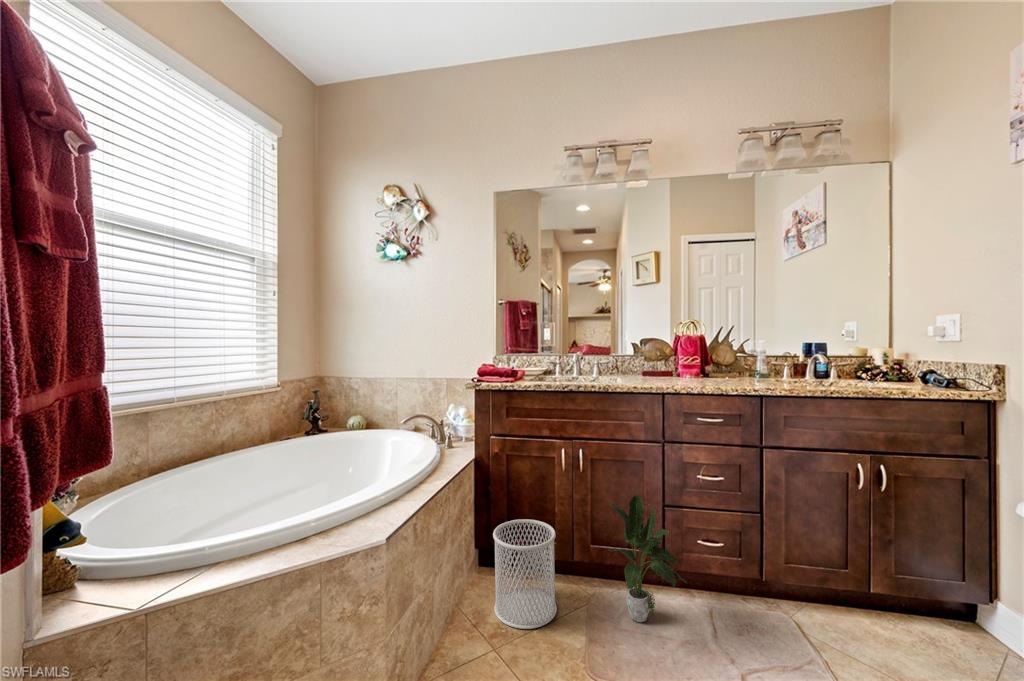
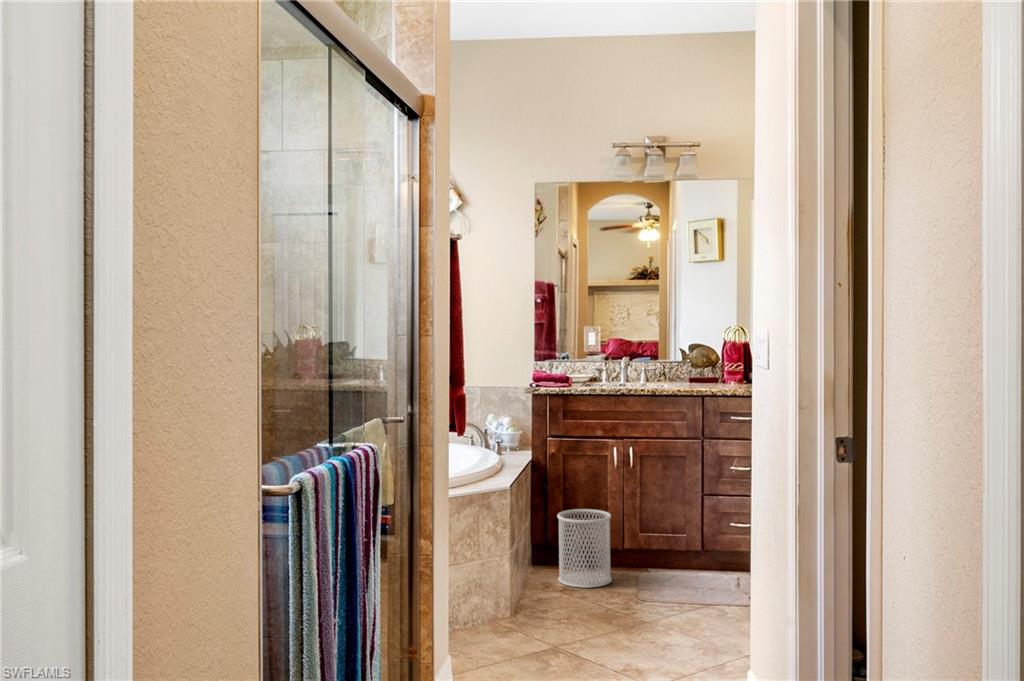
potted plant: present [610,495,687,622] -> none [654,481,719,583]

